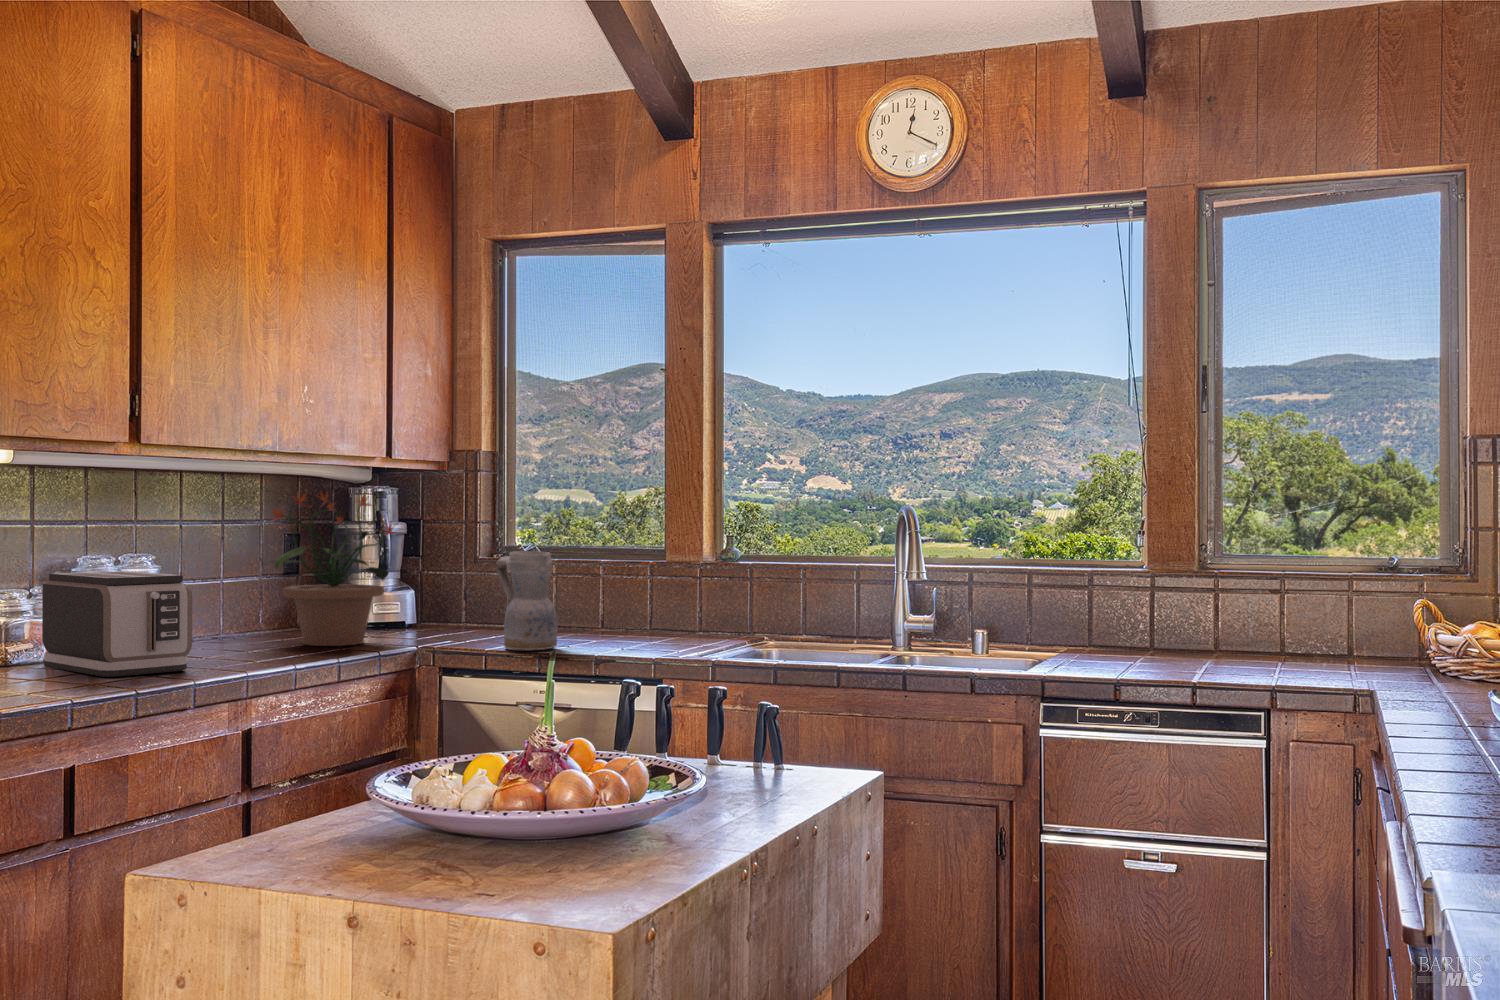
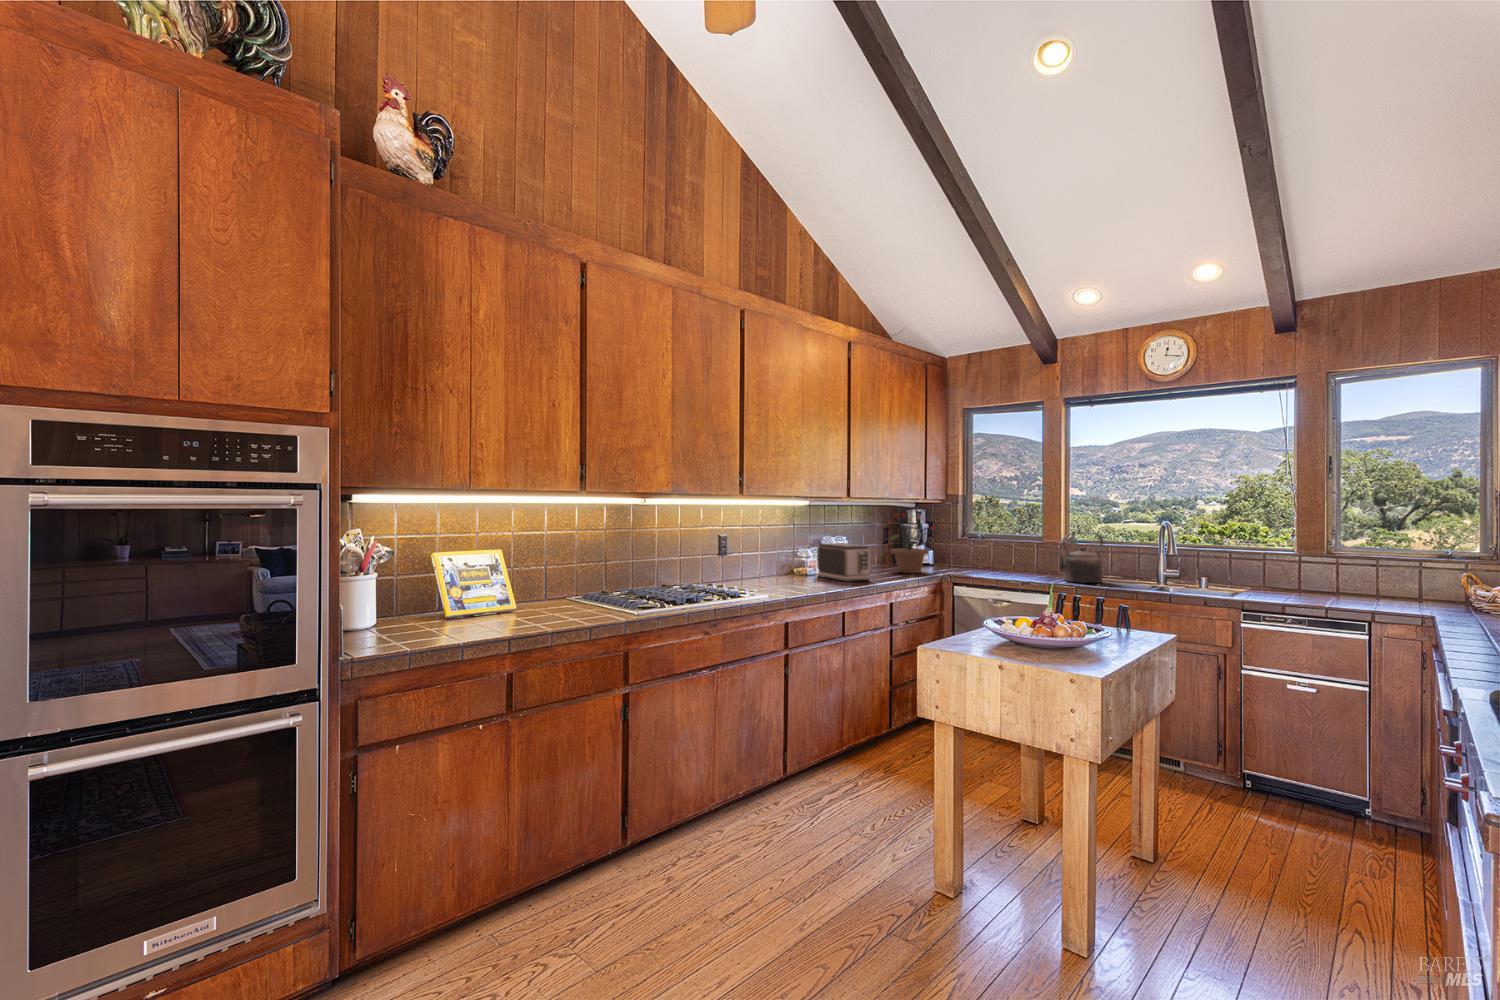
kettle: none [677,534,780,653] -> present [1056,532,1103,583]
ceramic pitcher: present [496,551,558,650] -> none [976,538,1003,578]

